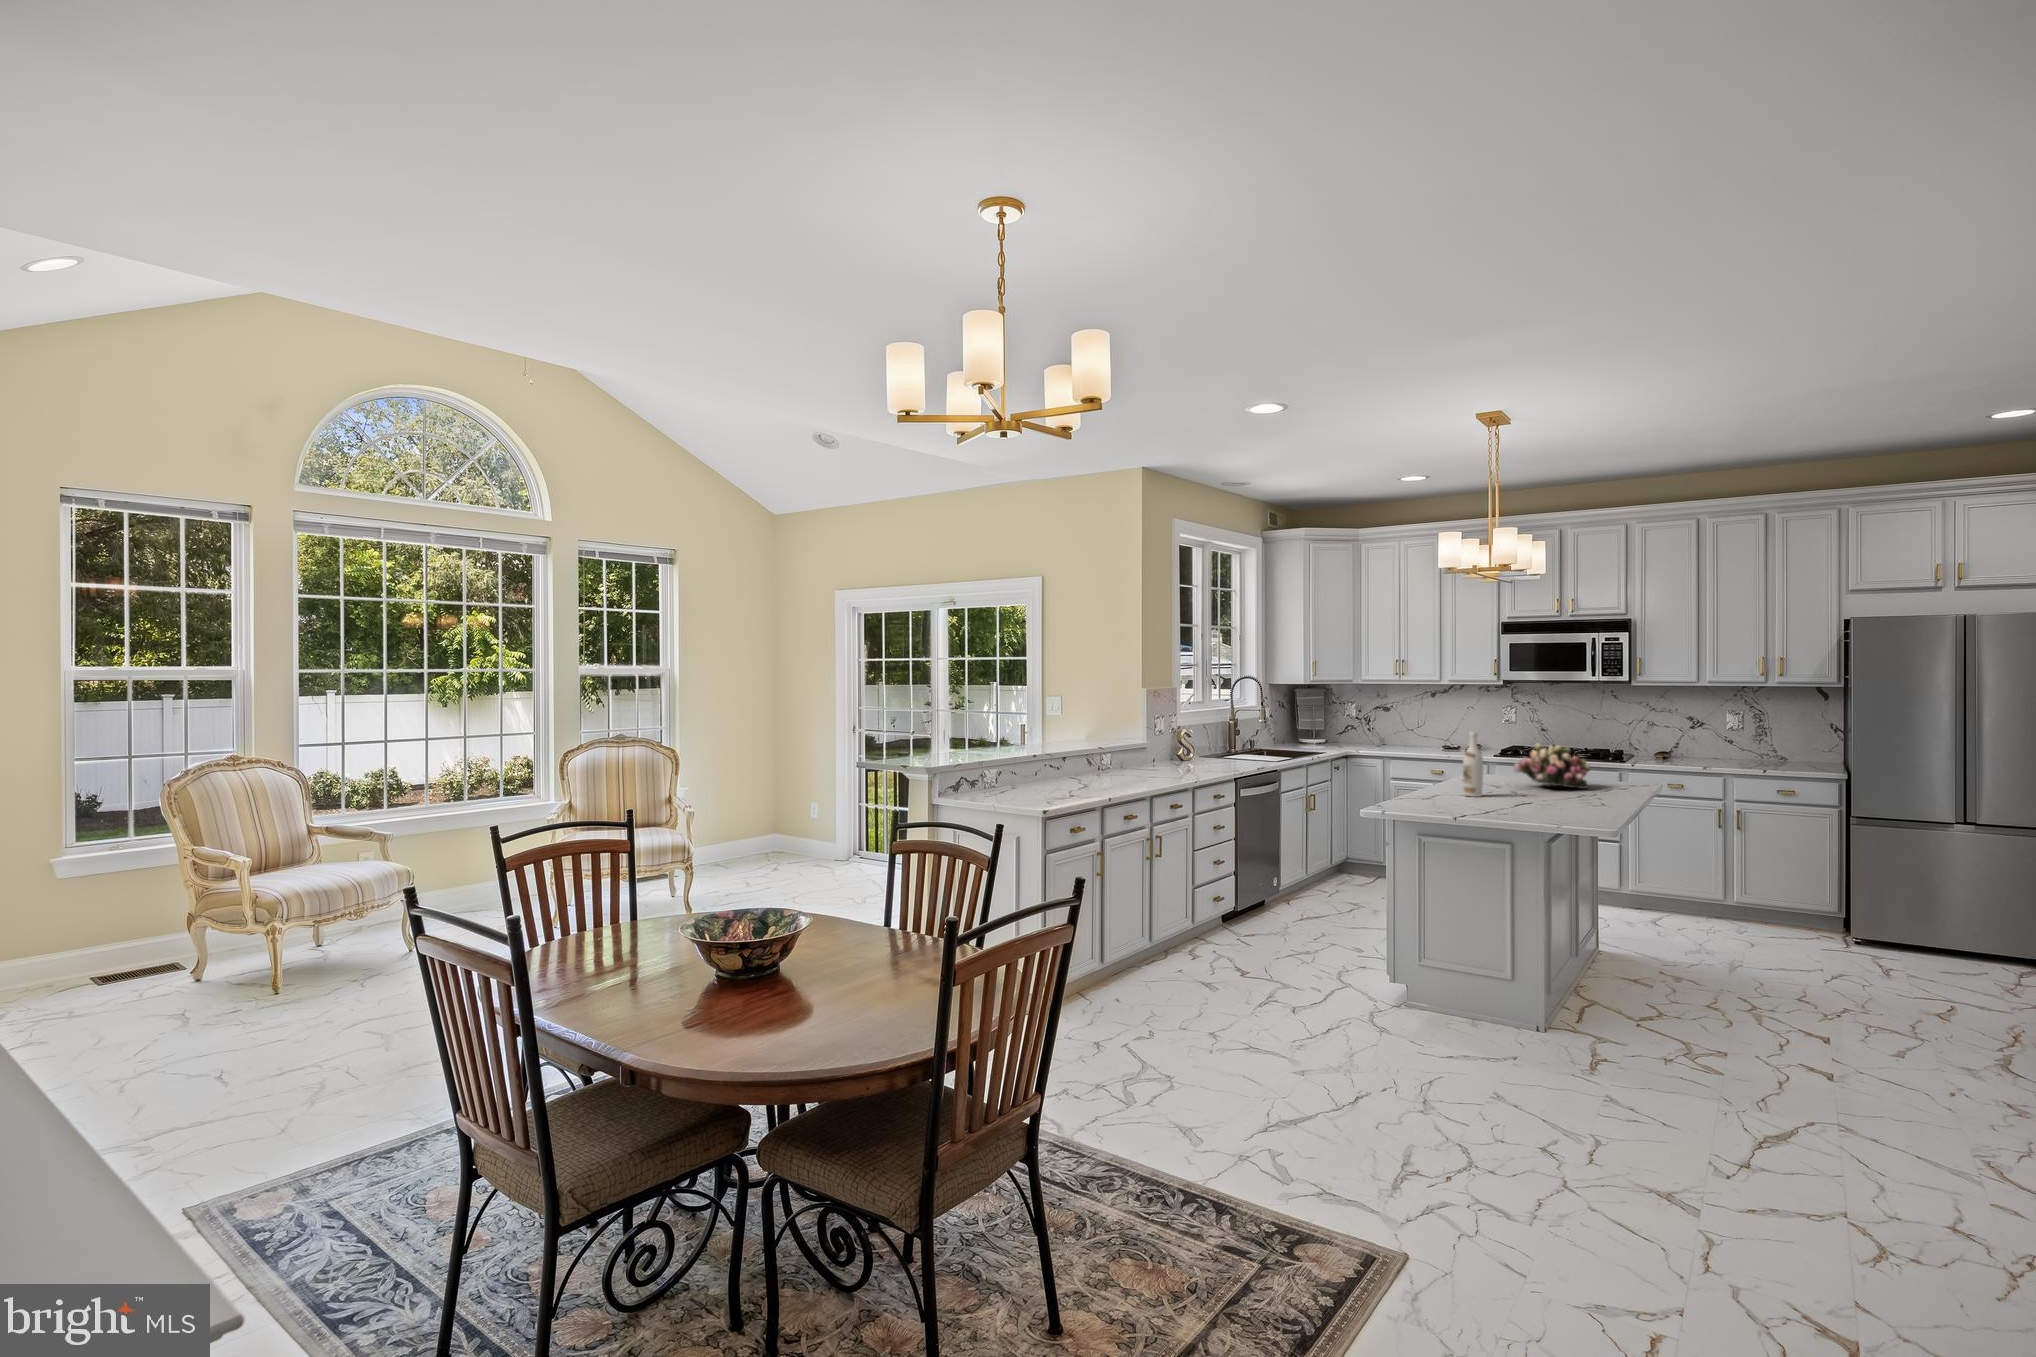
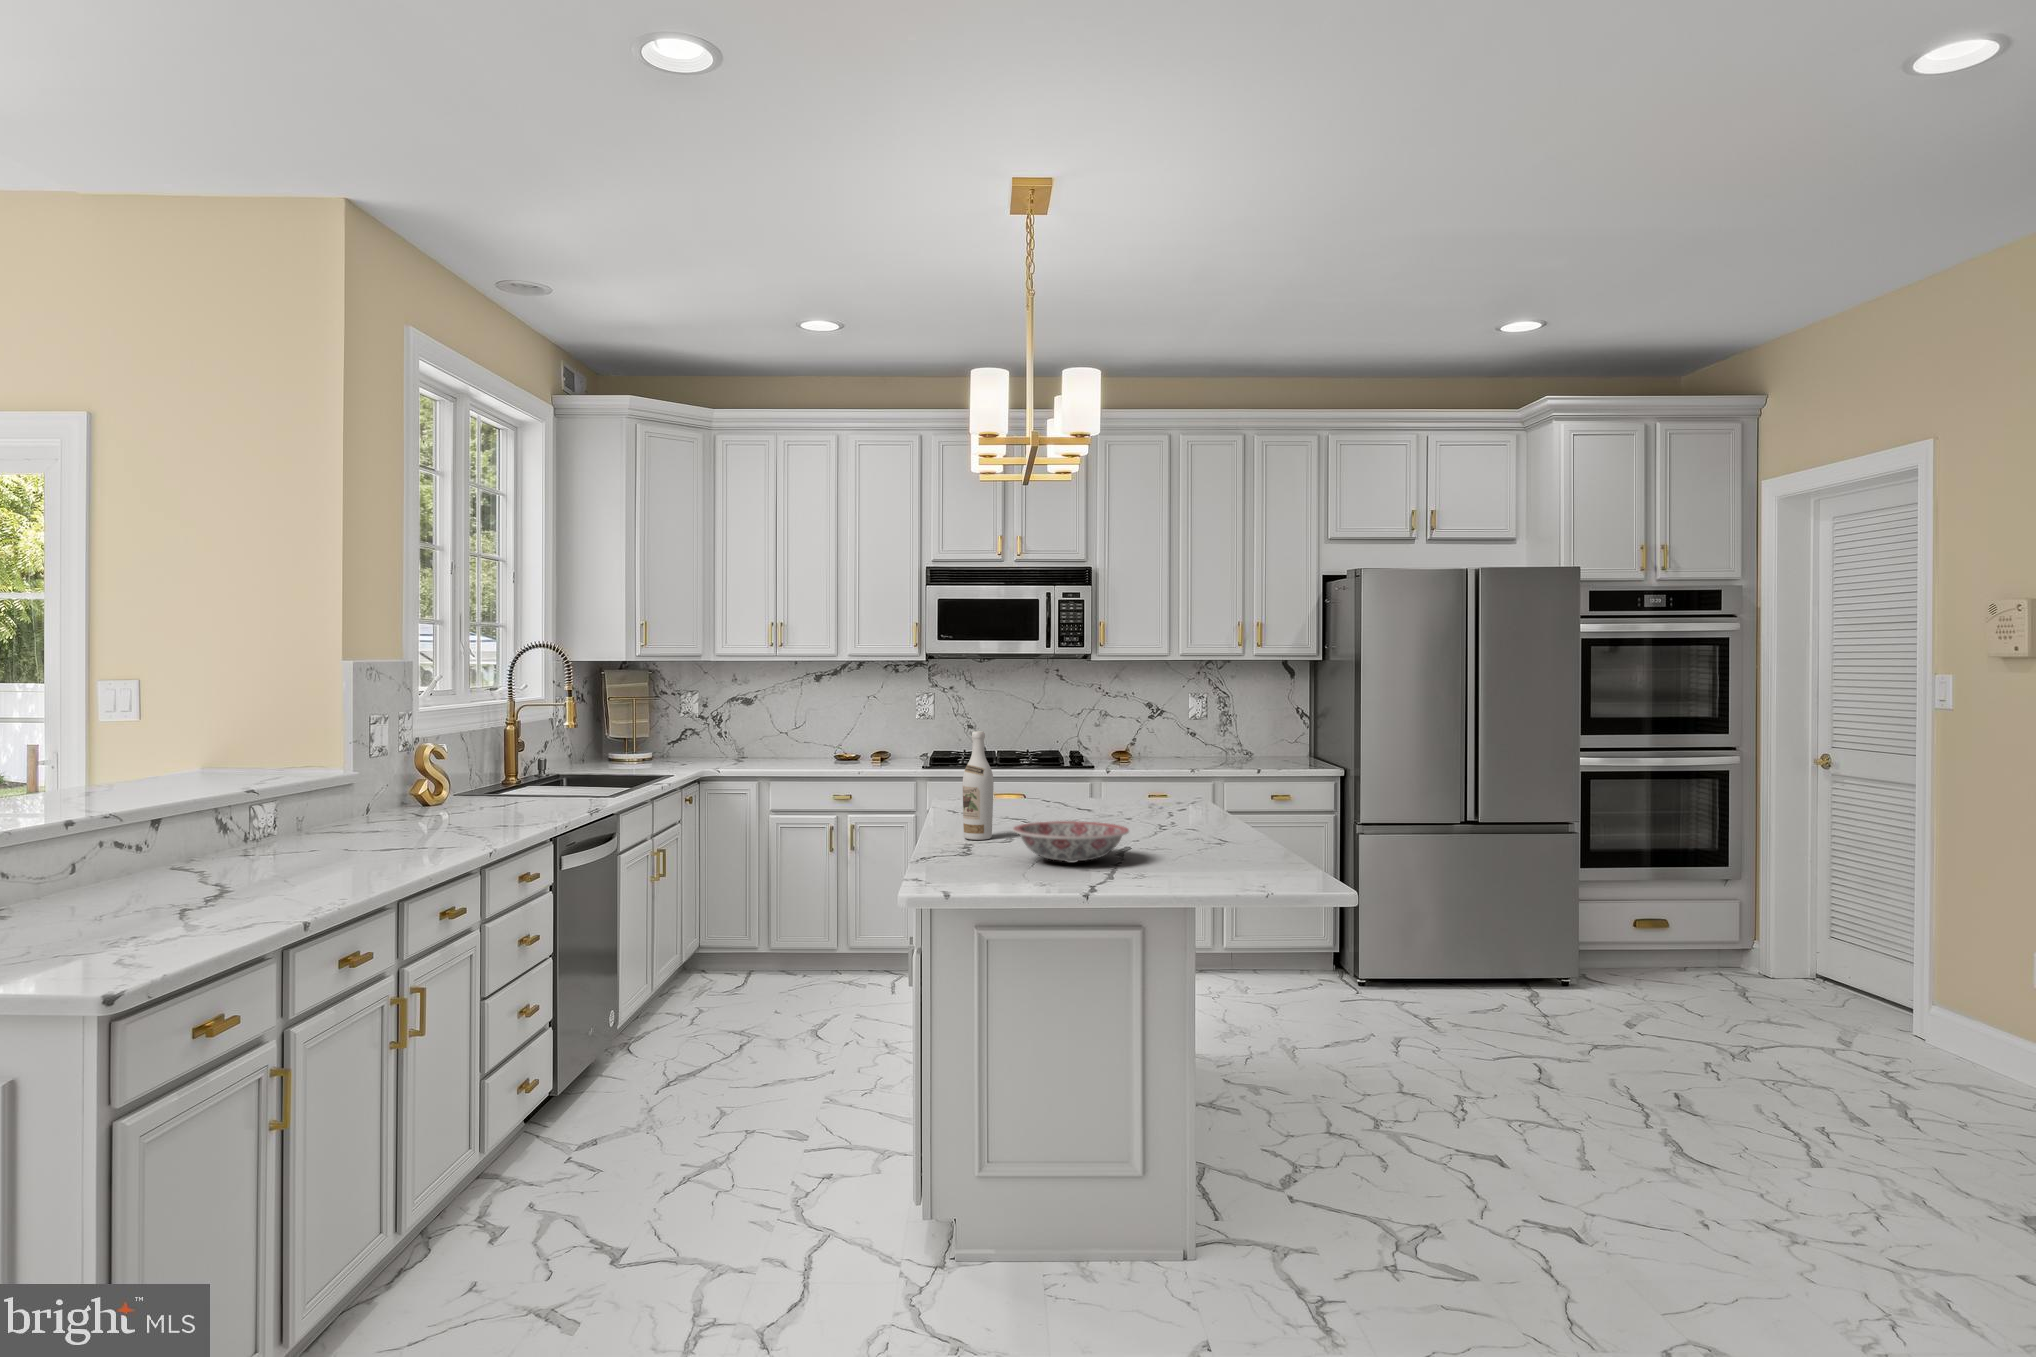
flower arrangement: present [1514,743,1591,789] -> none [1010,746,1112,813]
ceramic bowl: none [1474,787,1550,810] -> present [1013,821,1129,862]

